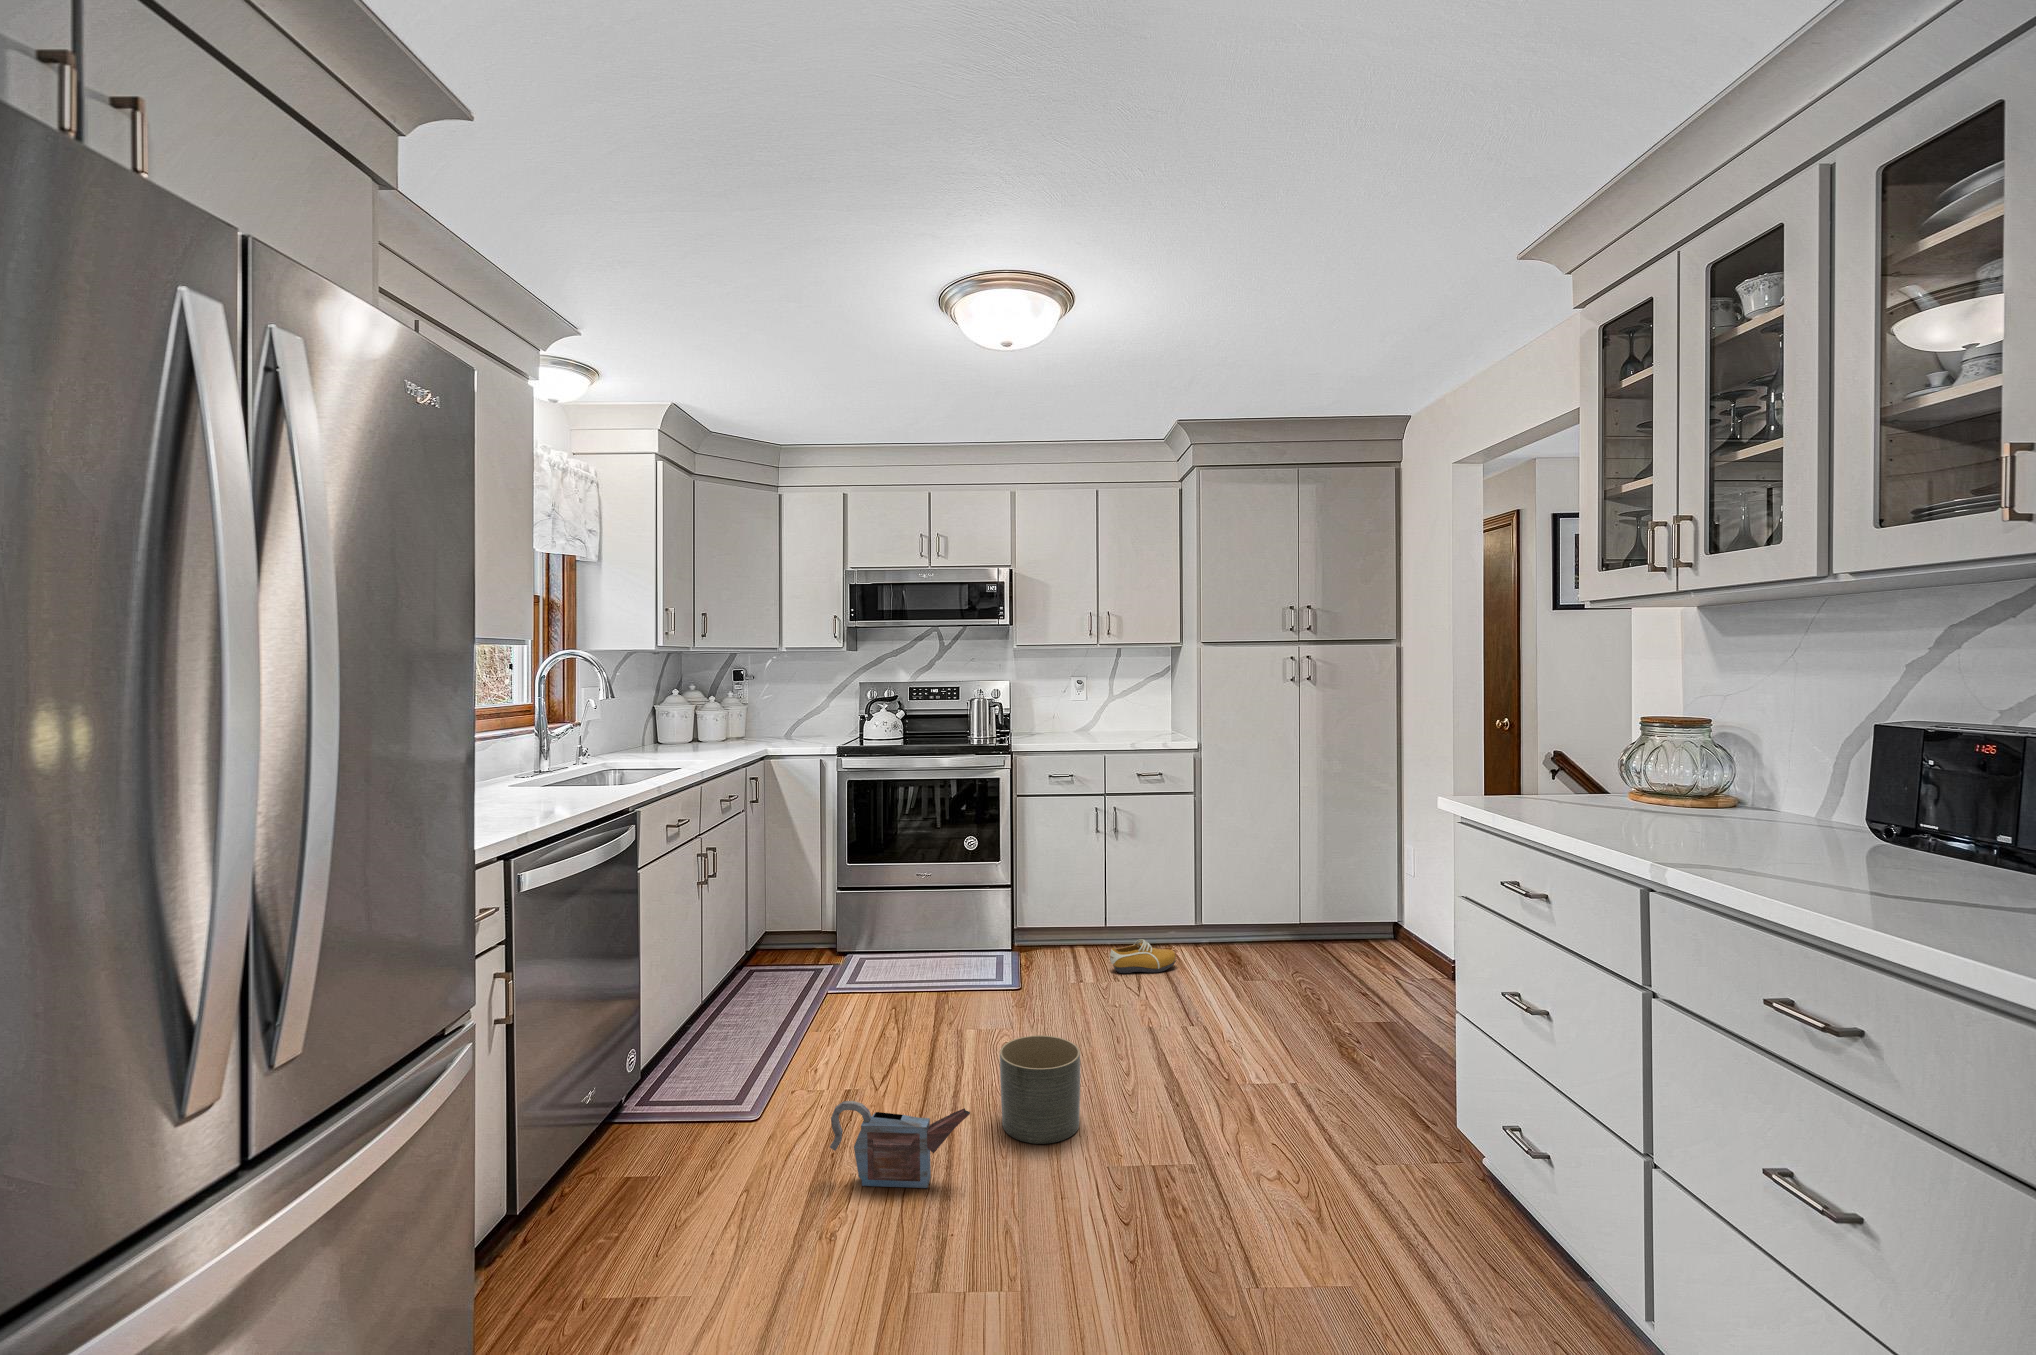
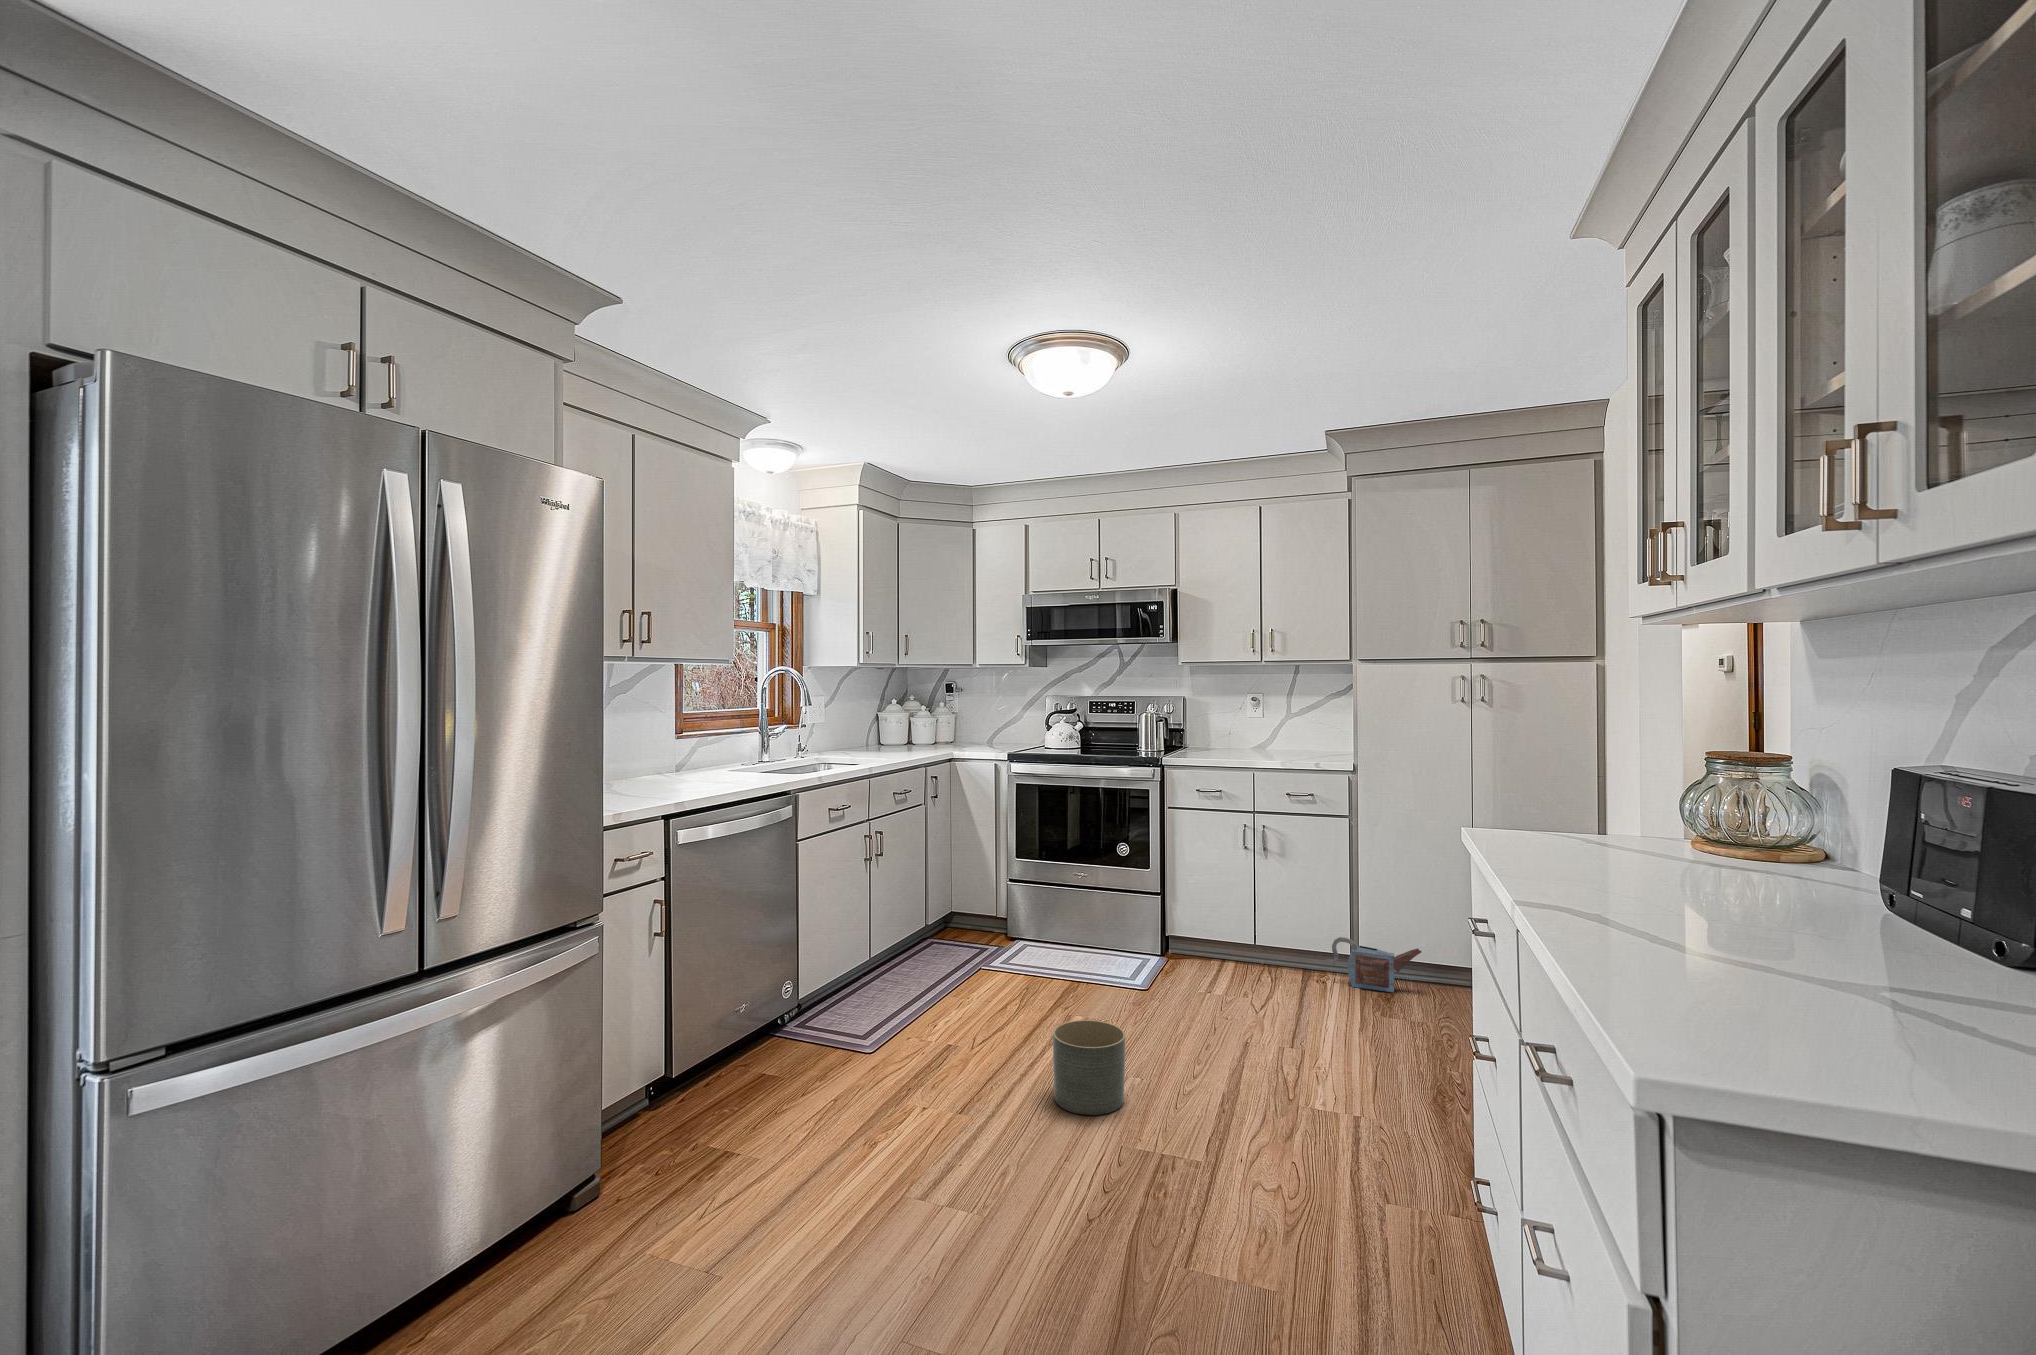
shoe: present [1110,939,1176,973] -> none [1246,957,1316,992]
watering can: present [830,1101,970,1188] -> present [1331,937,1422,992]

